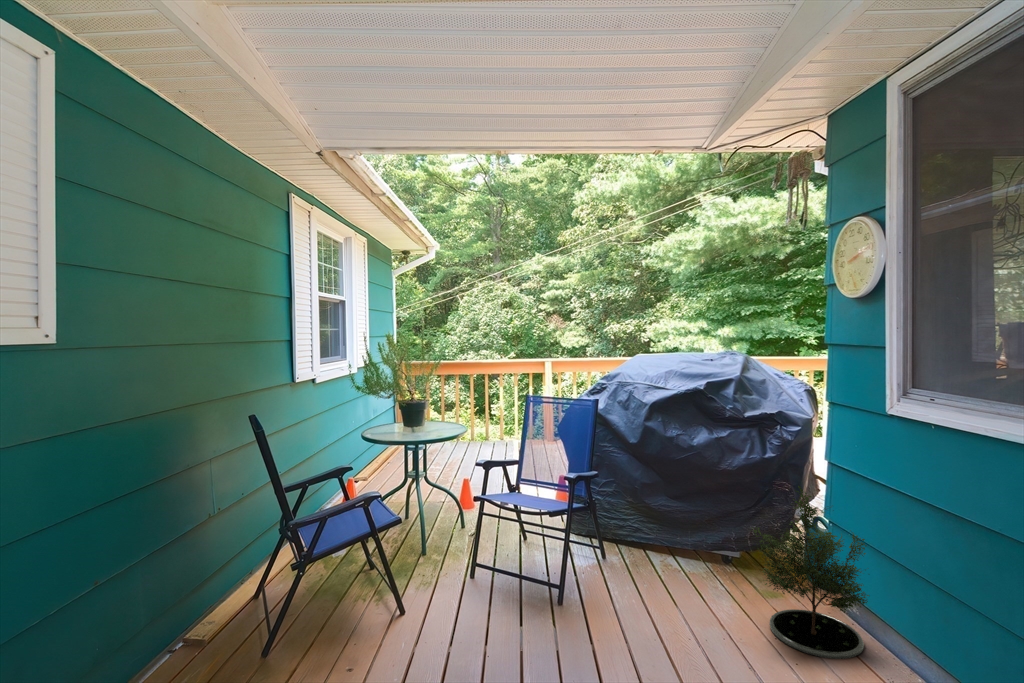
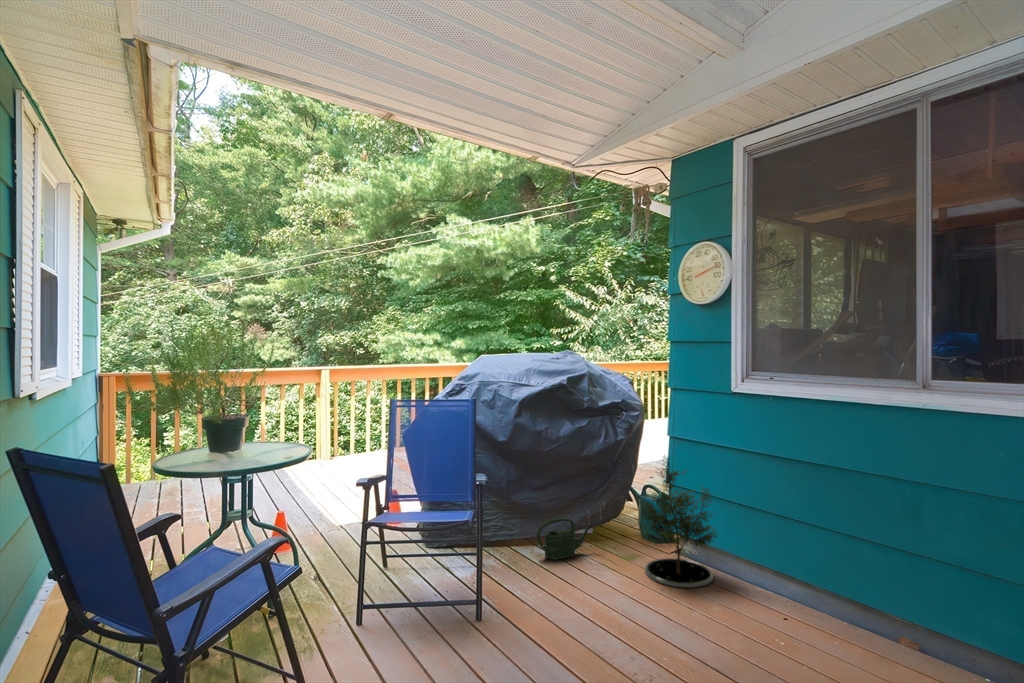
watering can: none [663,534,735,579] -> present [537,518,593,560]

